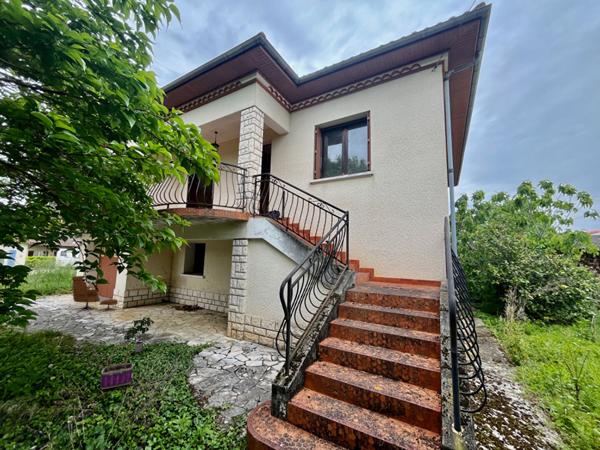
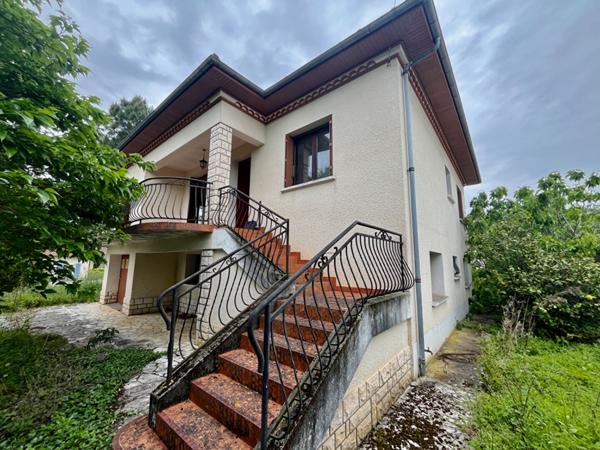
lounge chair: present [72,276,118,310] -> none [87,286,125,319]
basket: present [100,346,134,389] -> none [31,357,70,400]

